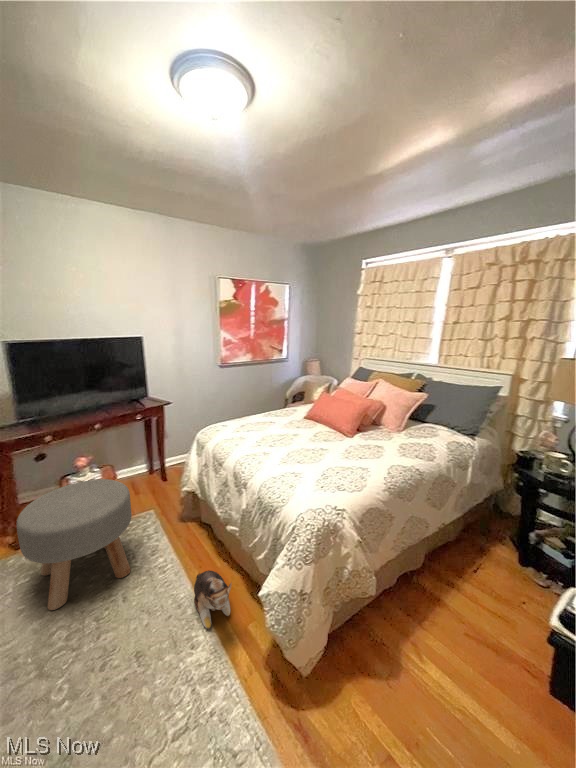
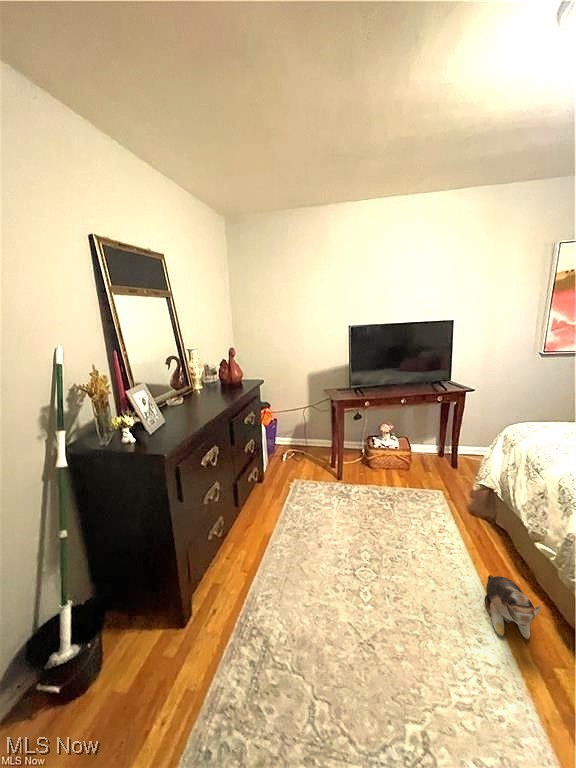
ottoman: present [17,479,132,610] -> none [346,445,429,539]

